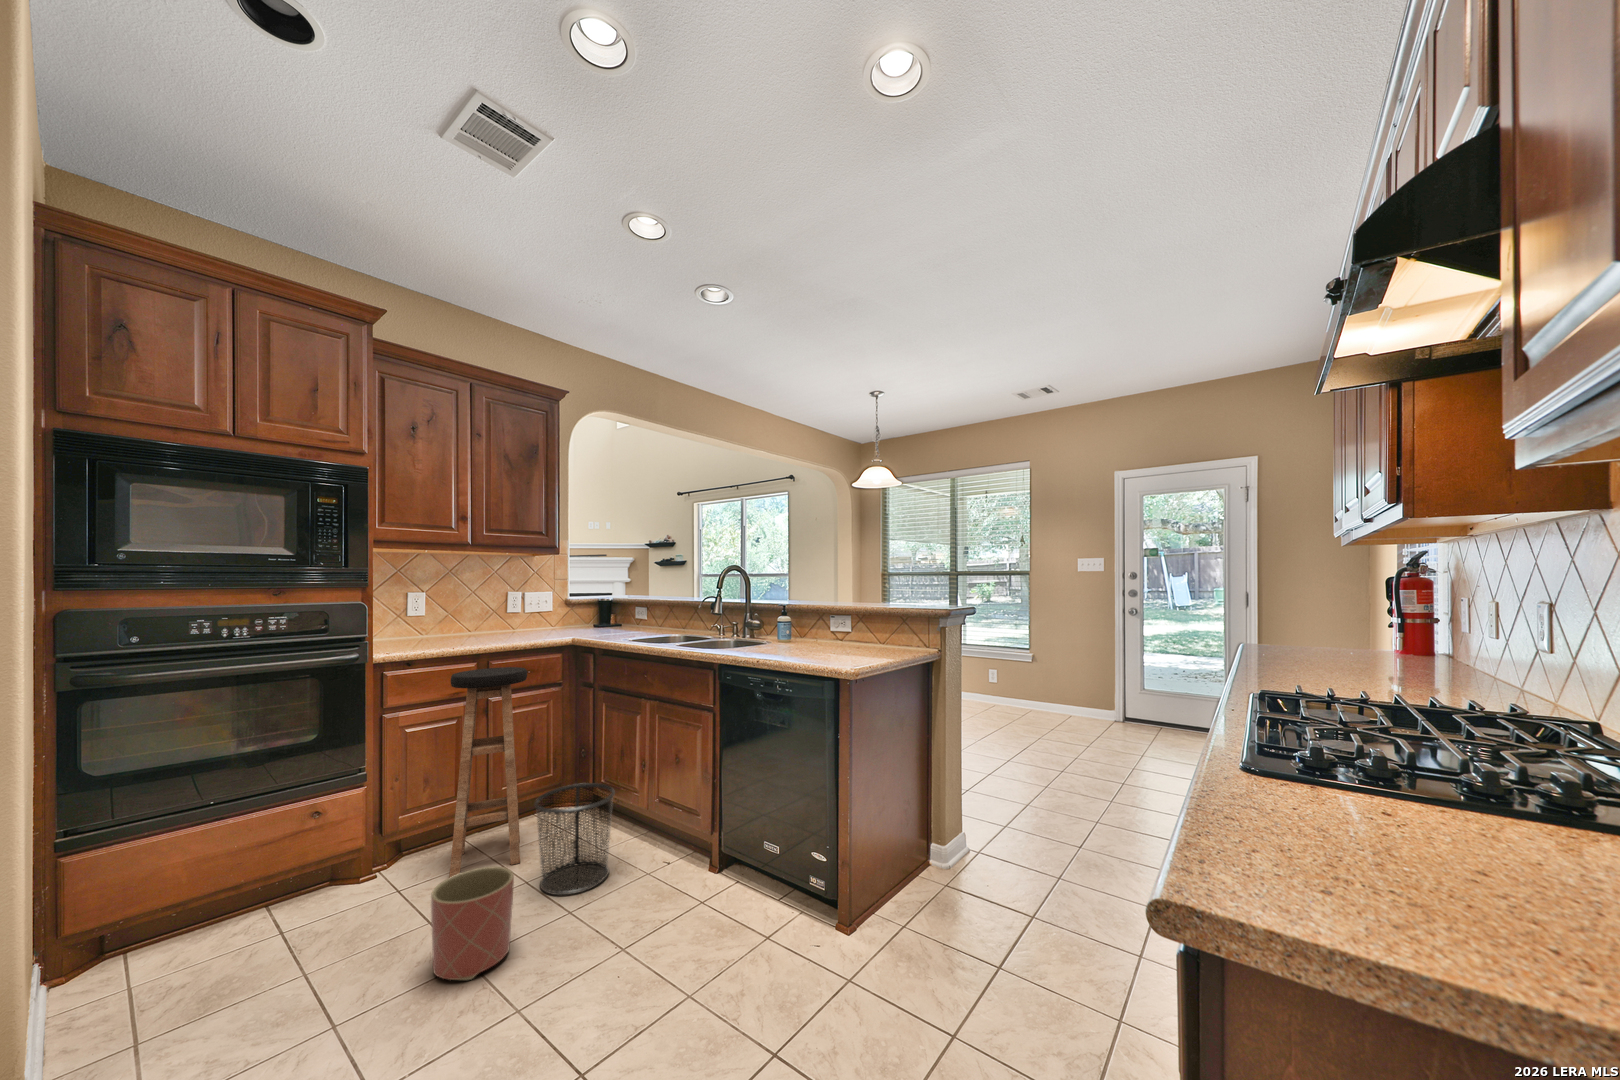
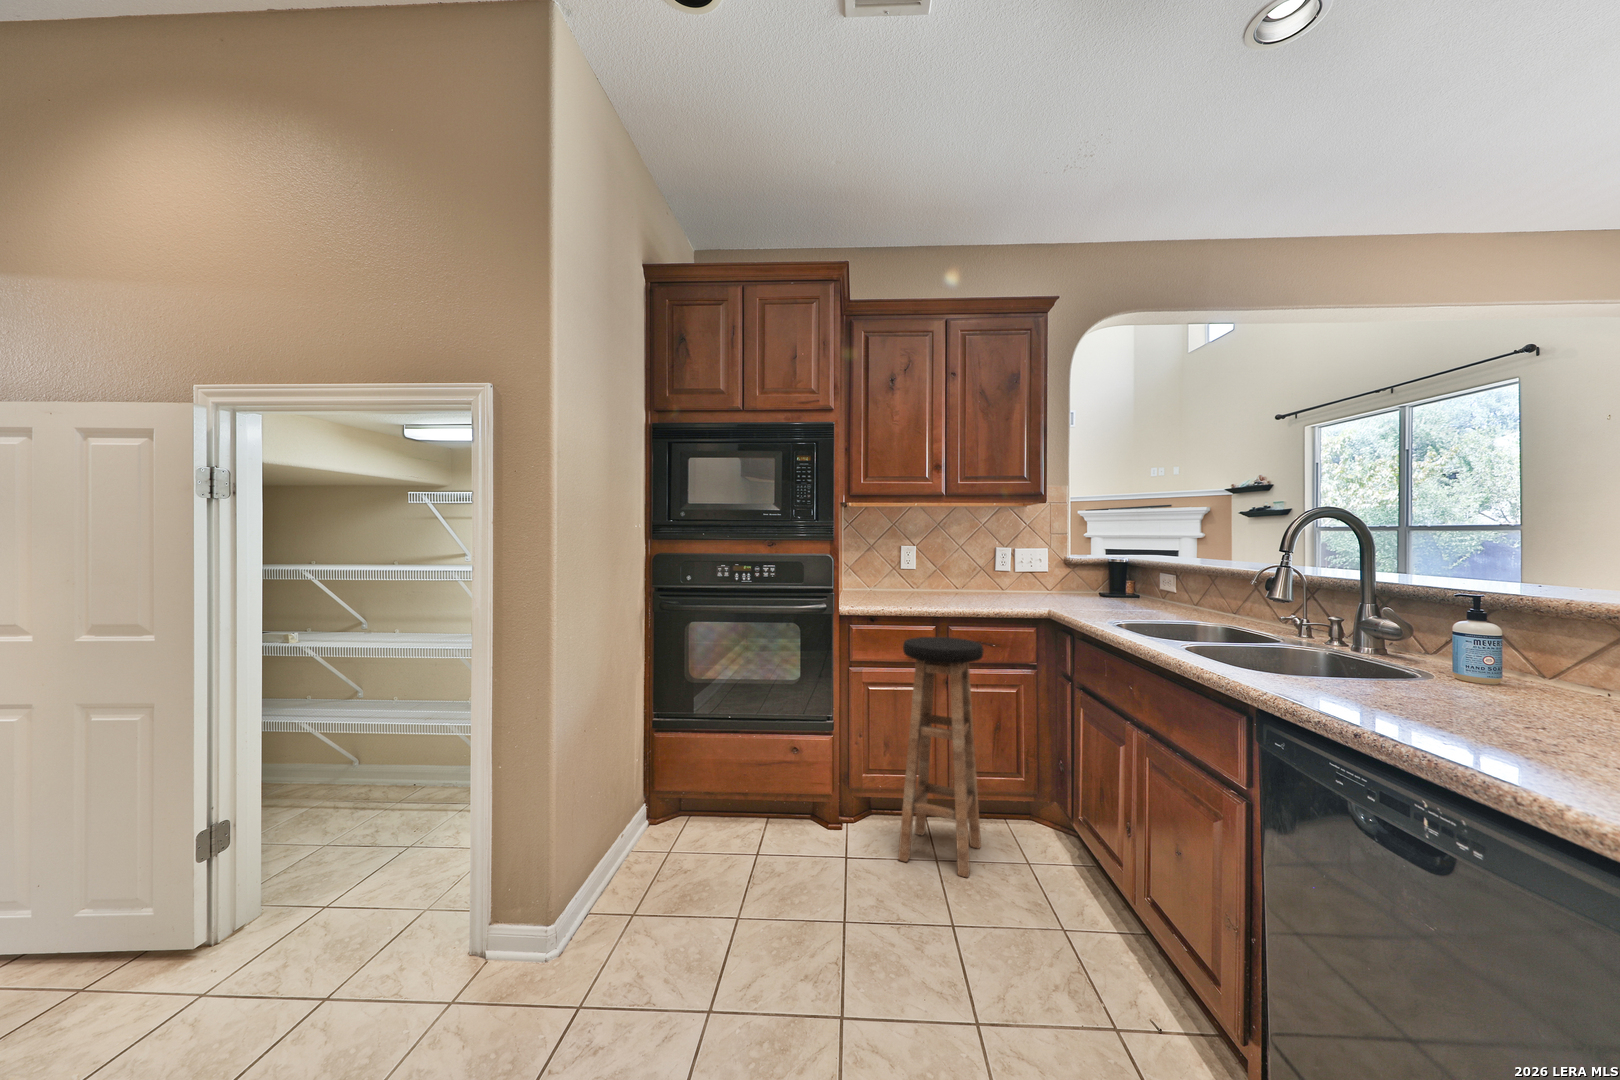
waste bin: present [534,783,615,895] -> none [965,809,1073,969]
planter: present [431,867,514,980] -> none [823,878,909,1019]

